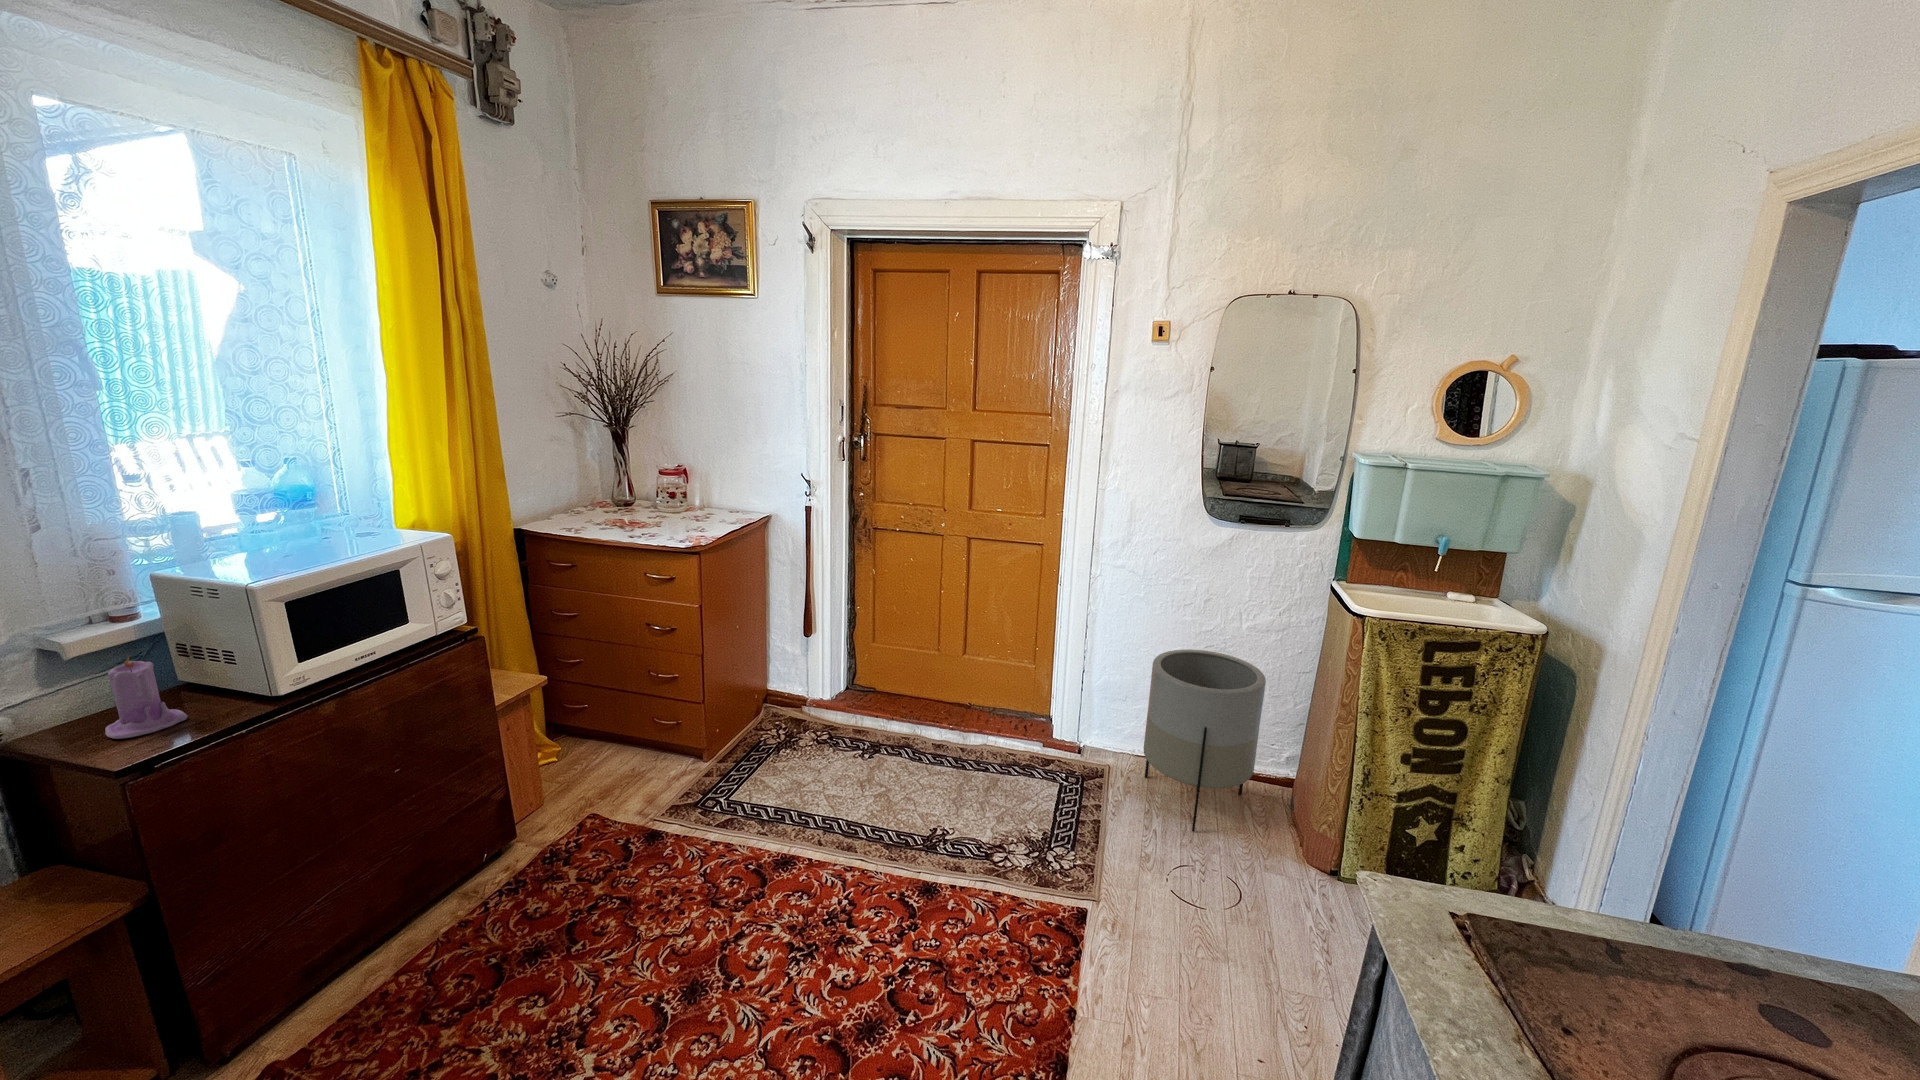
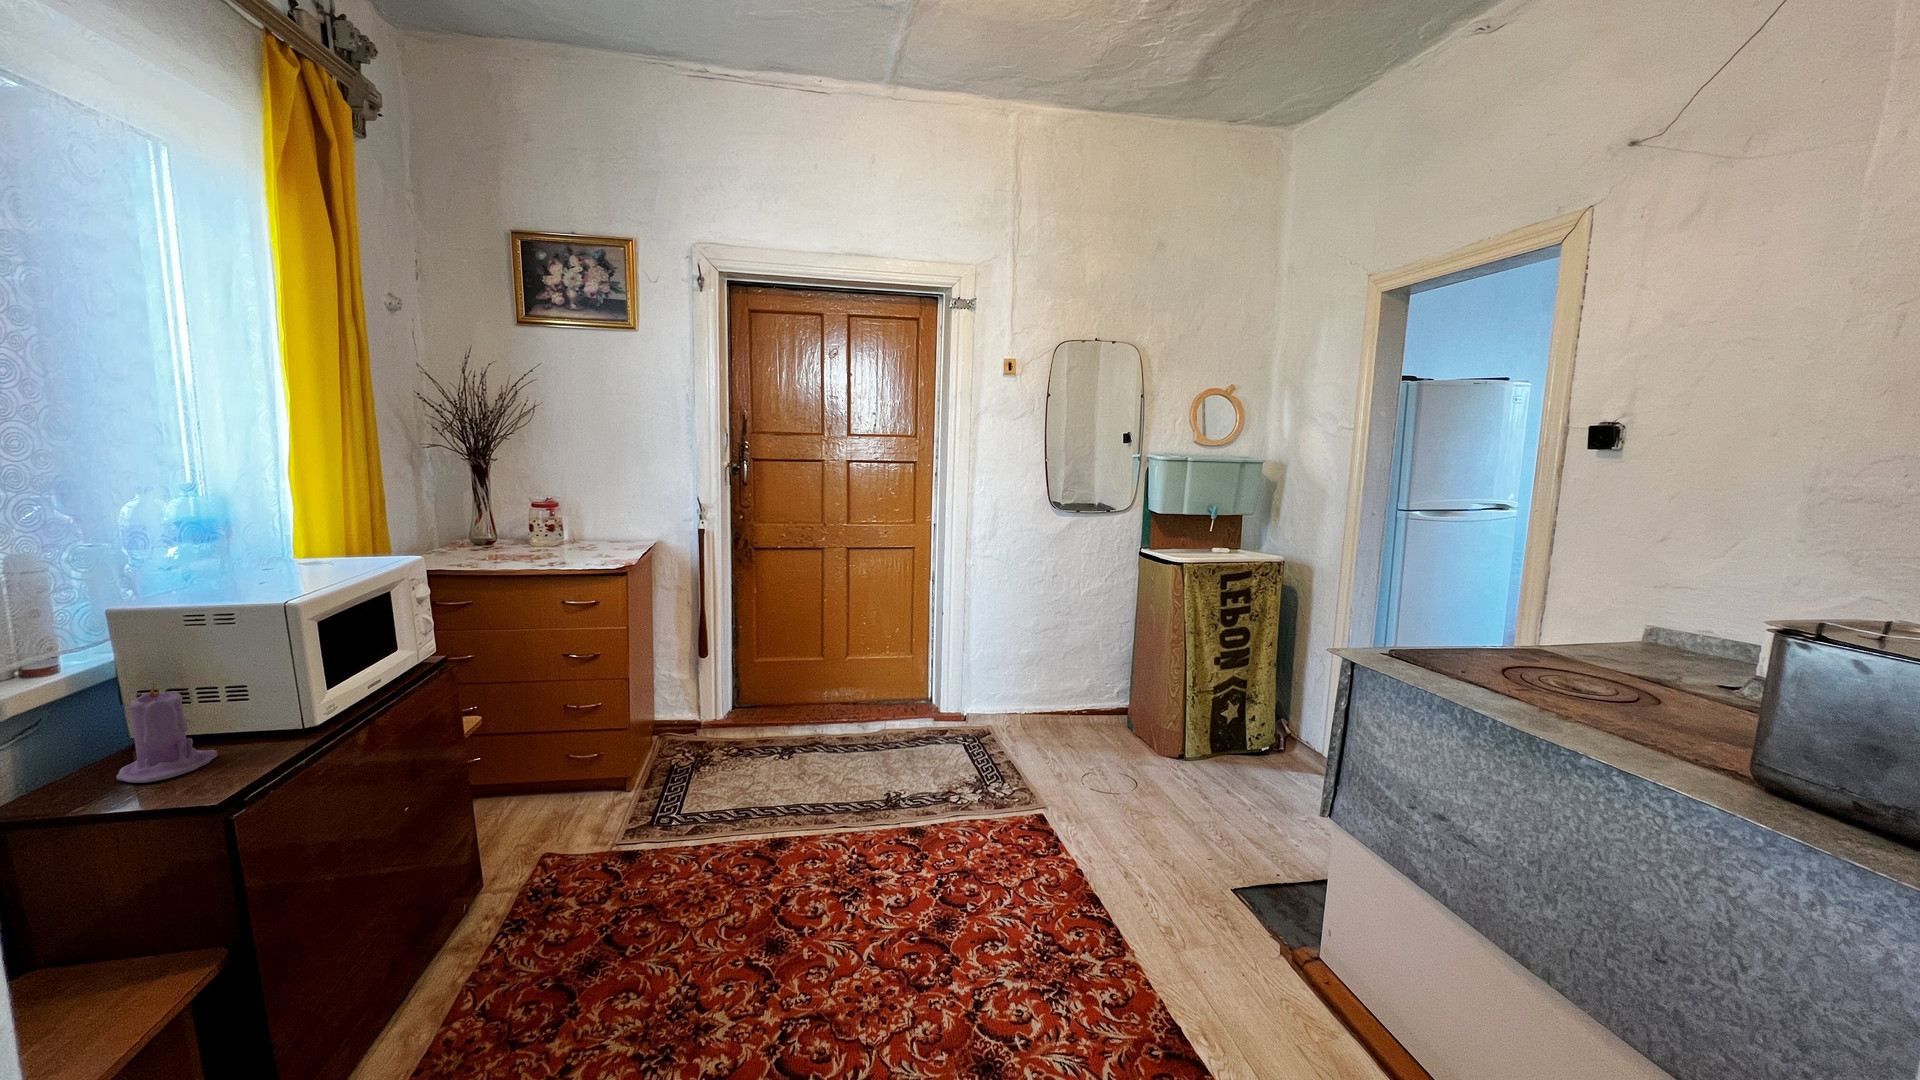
planter: present [1144,649,1266,832] -> none [1023,617,1113,753]

